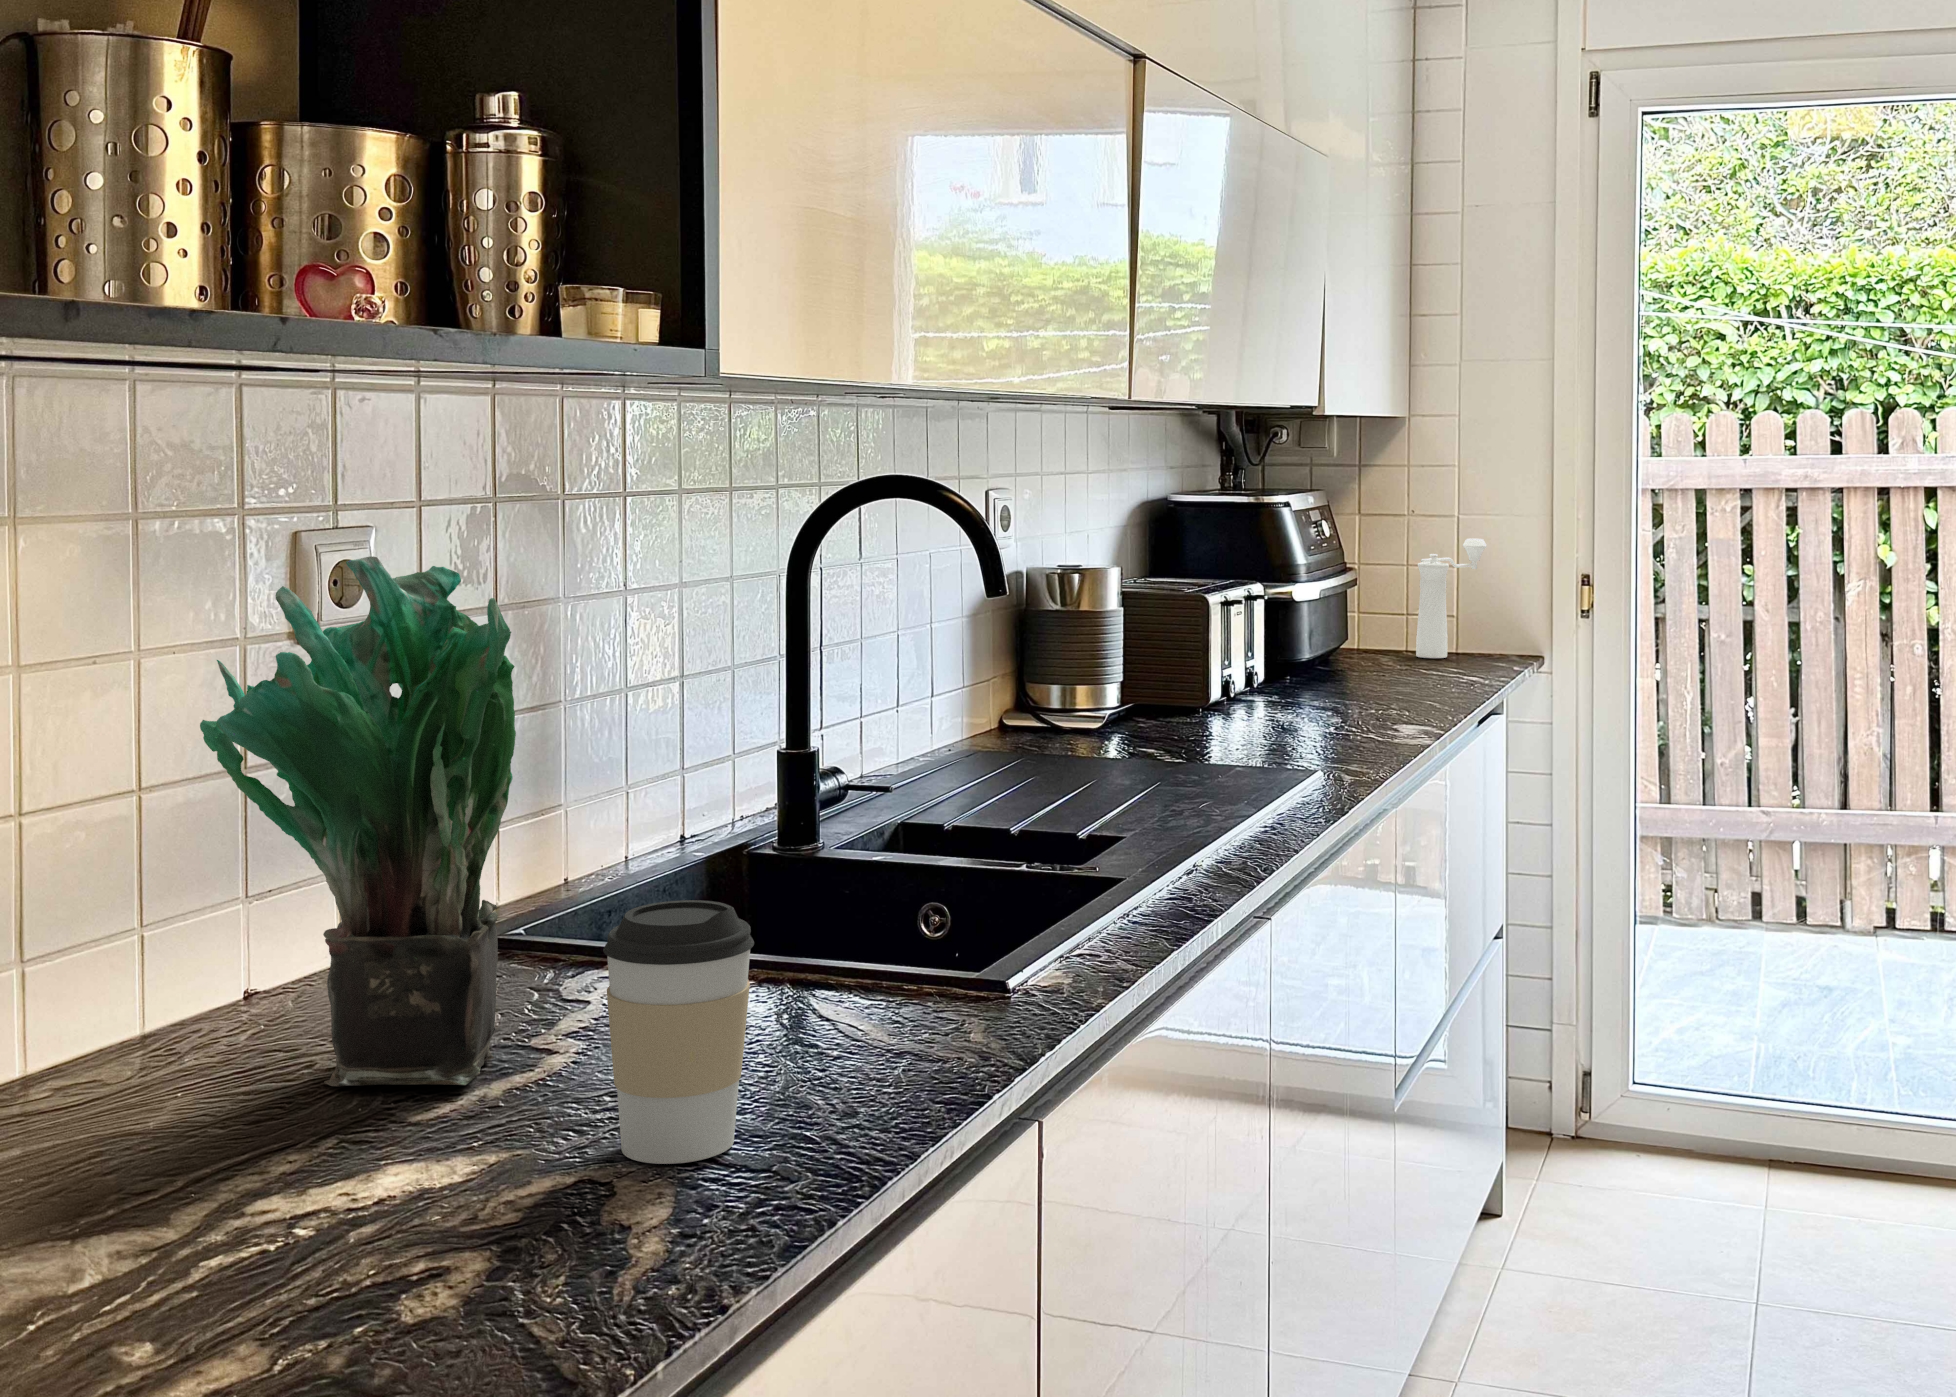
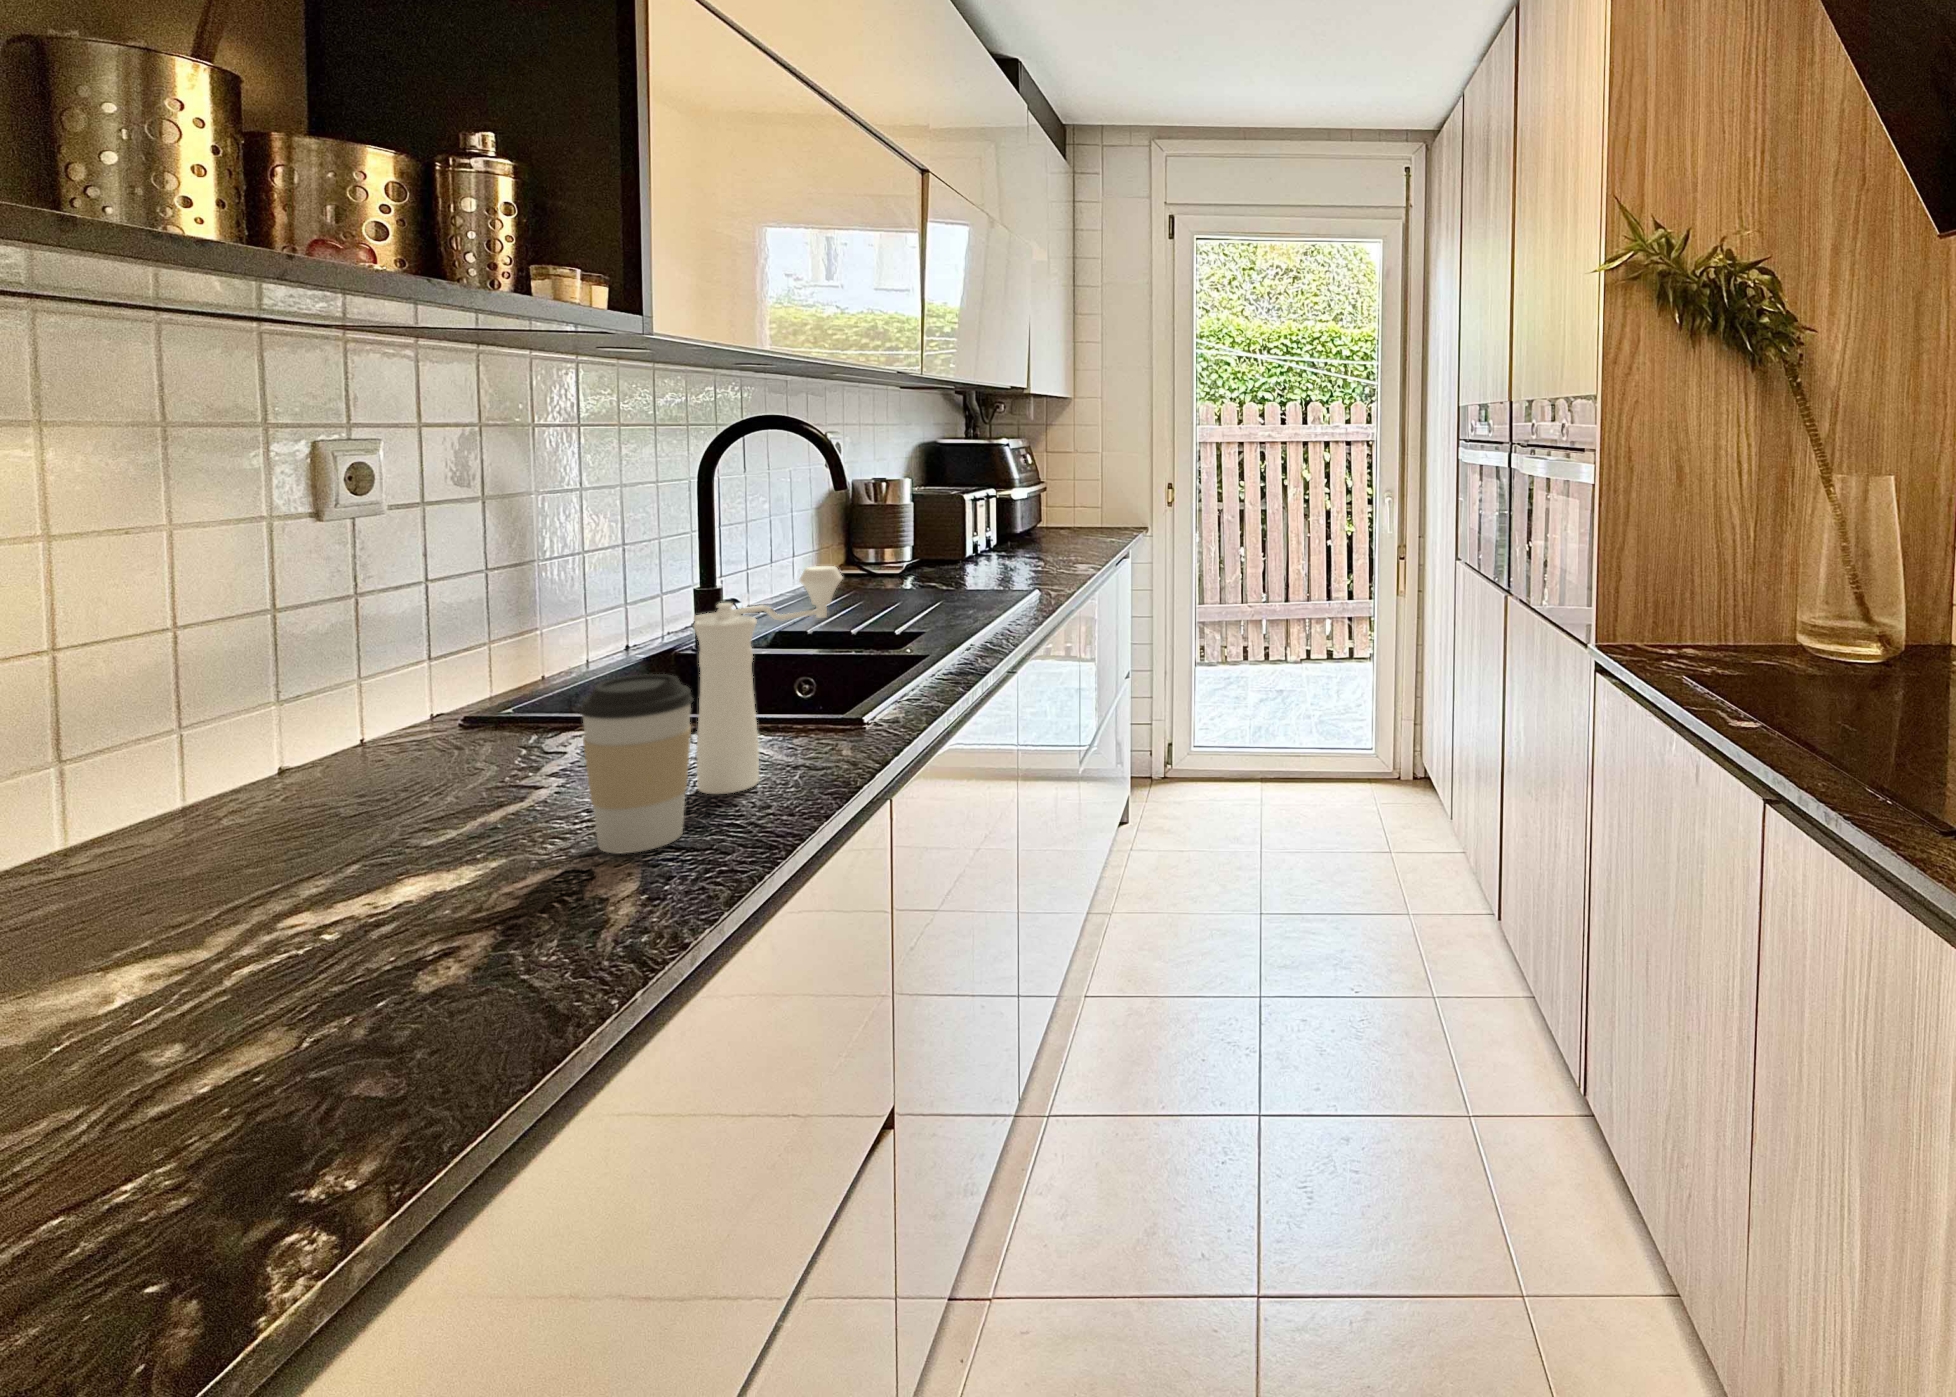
pepper mill: present [1416,539,1487,658] -> present [694,566,842,794]
potted plant: present [200,556,516,1086] -> none [234,453,507,825]

